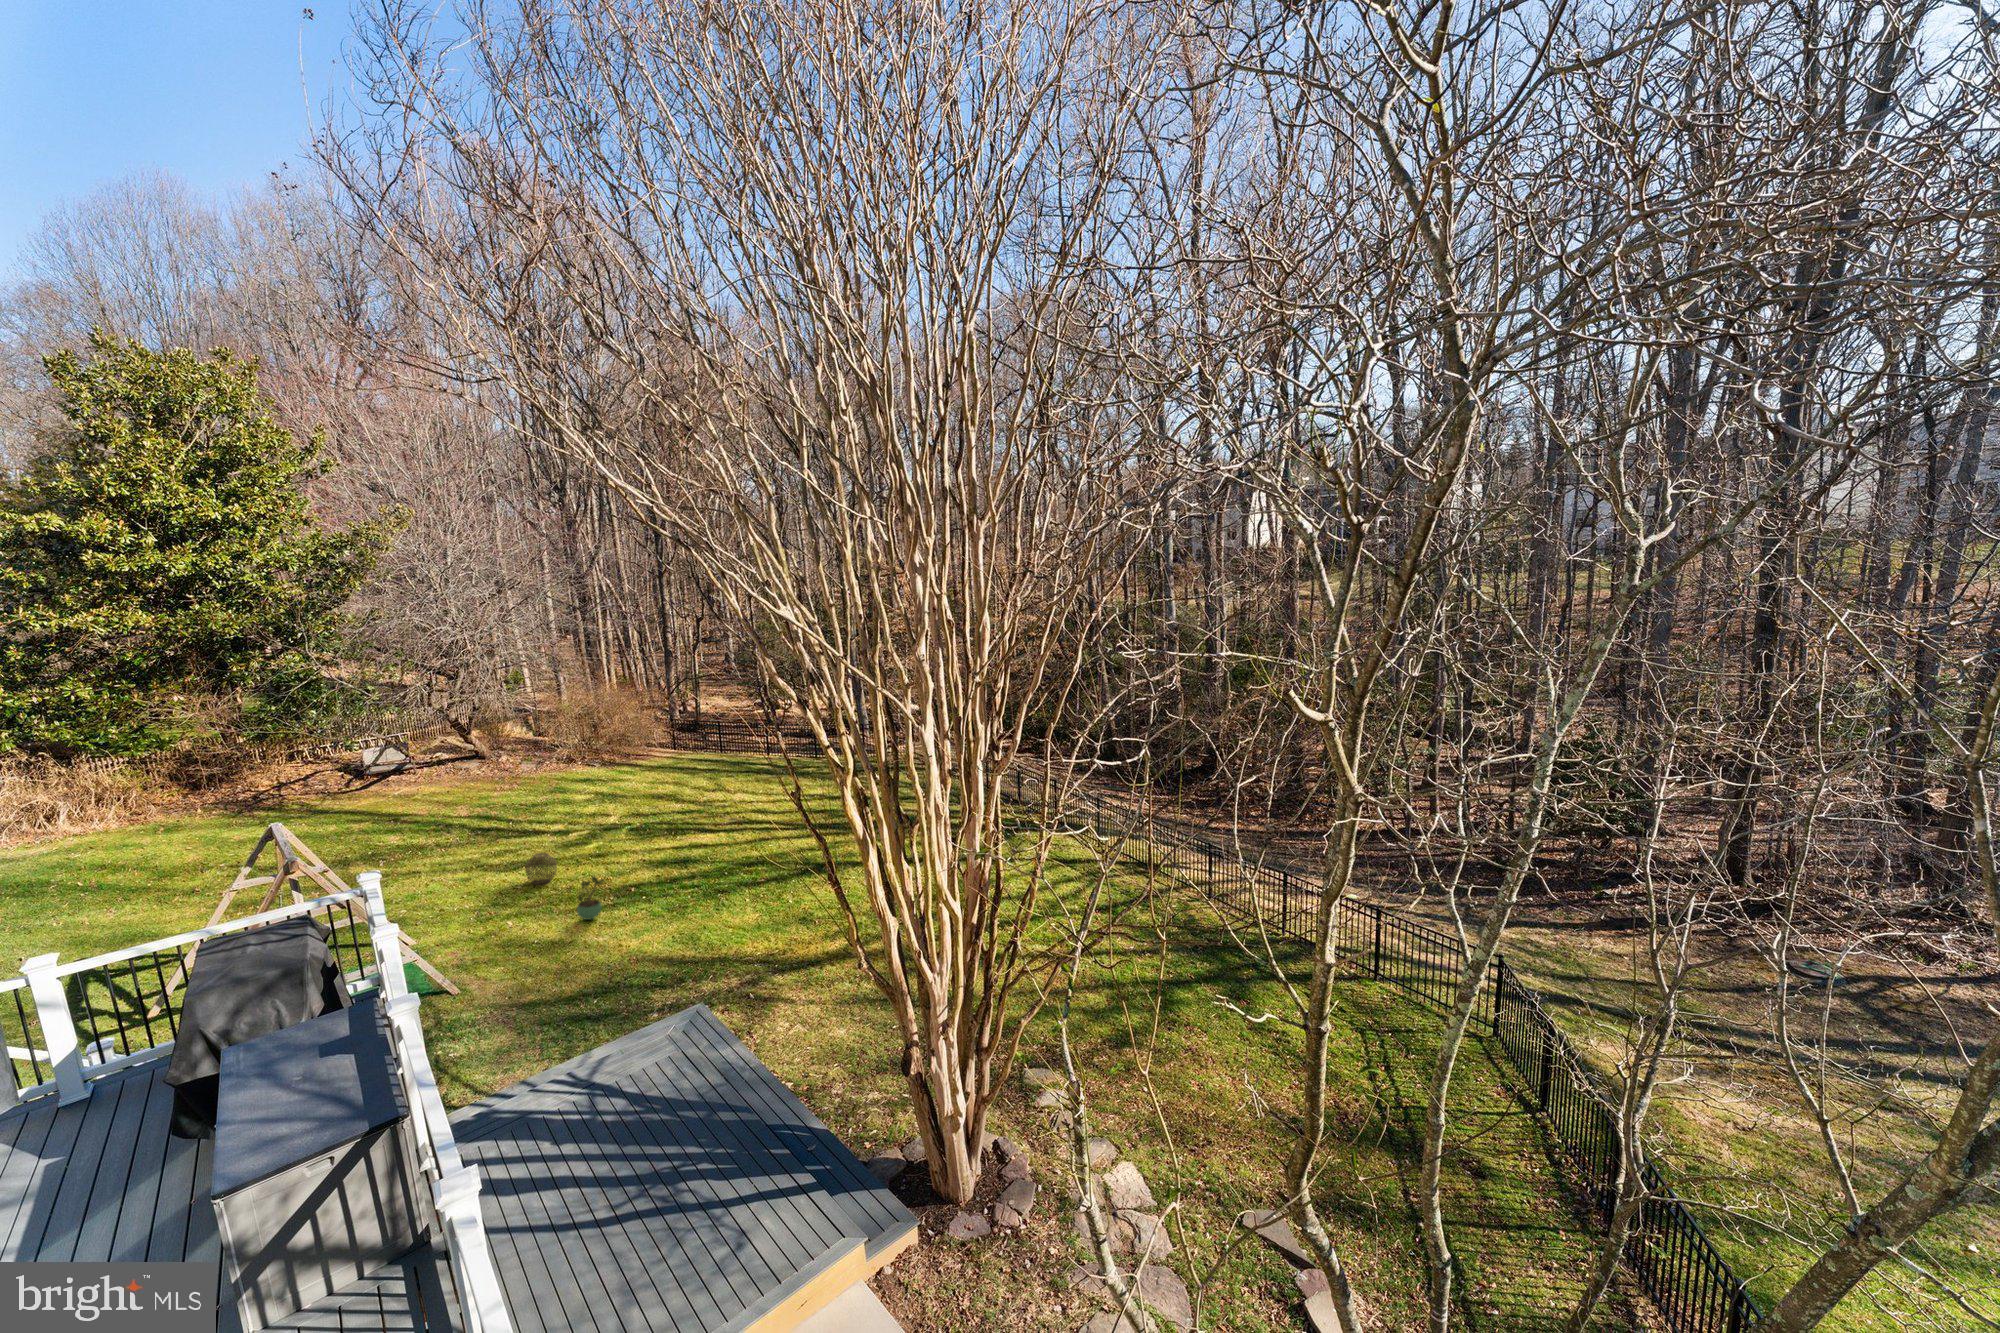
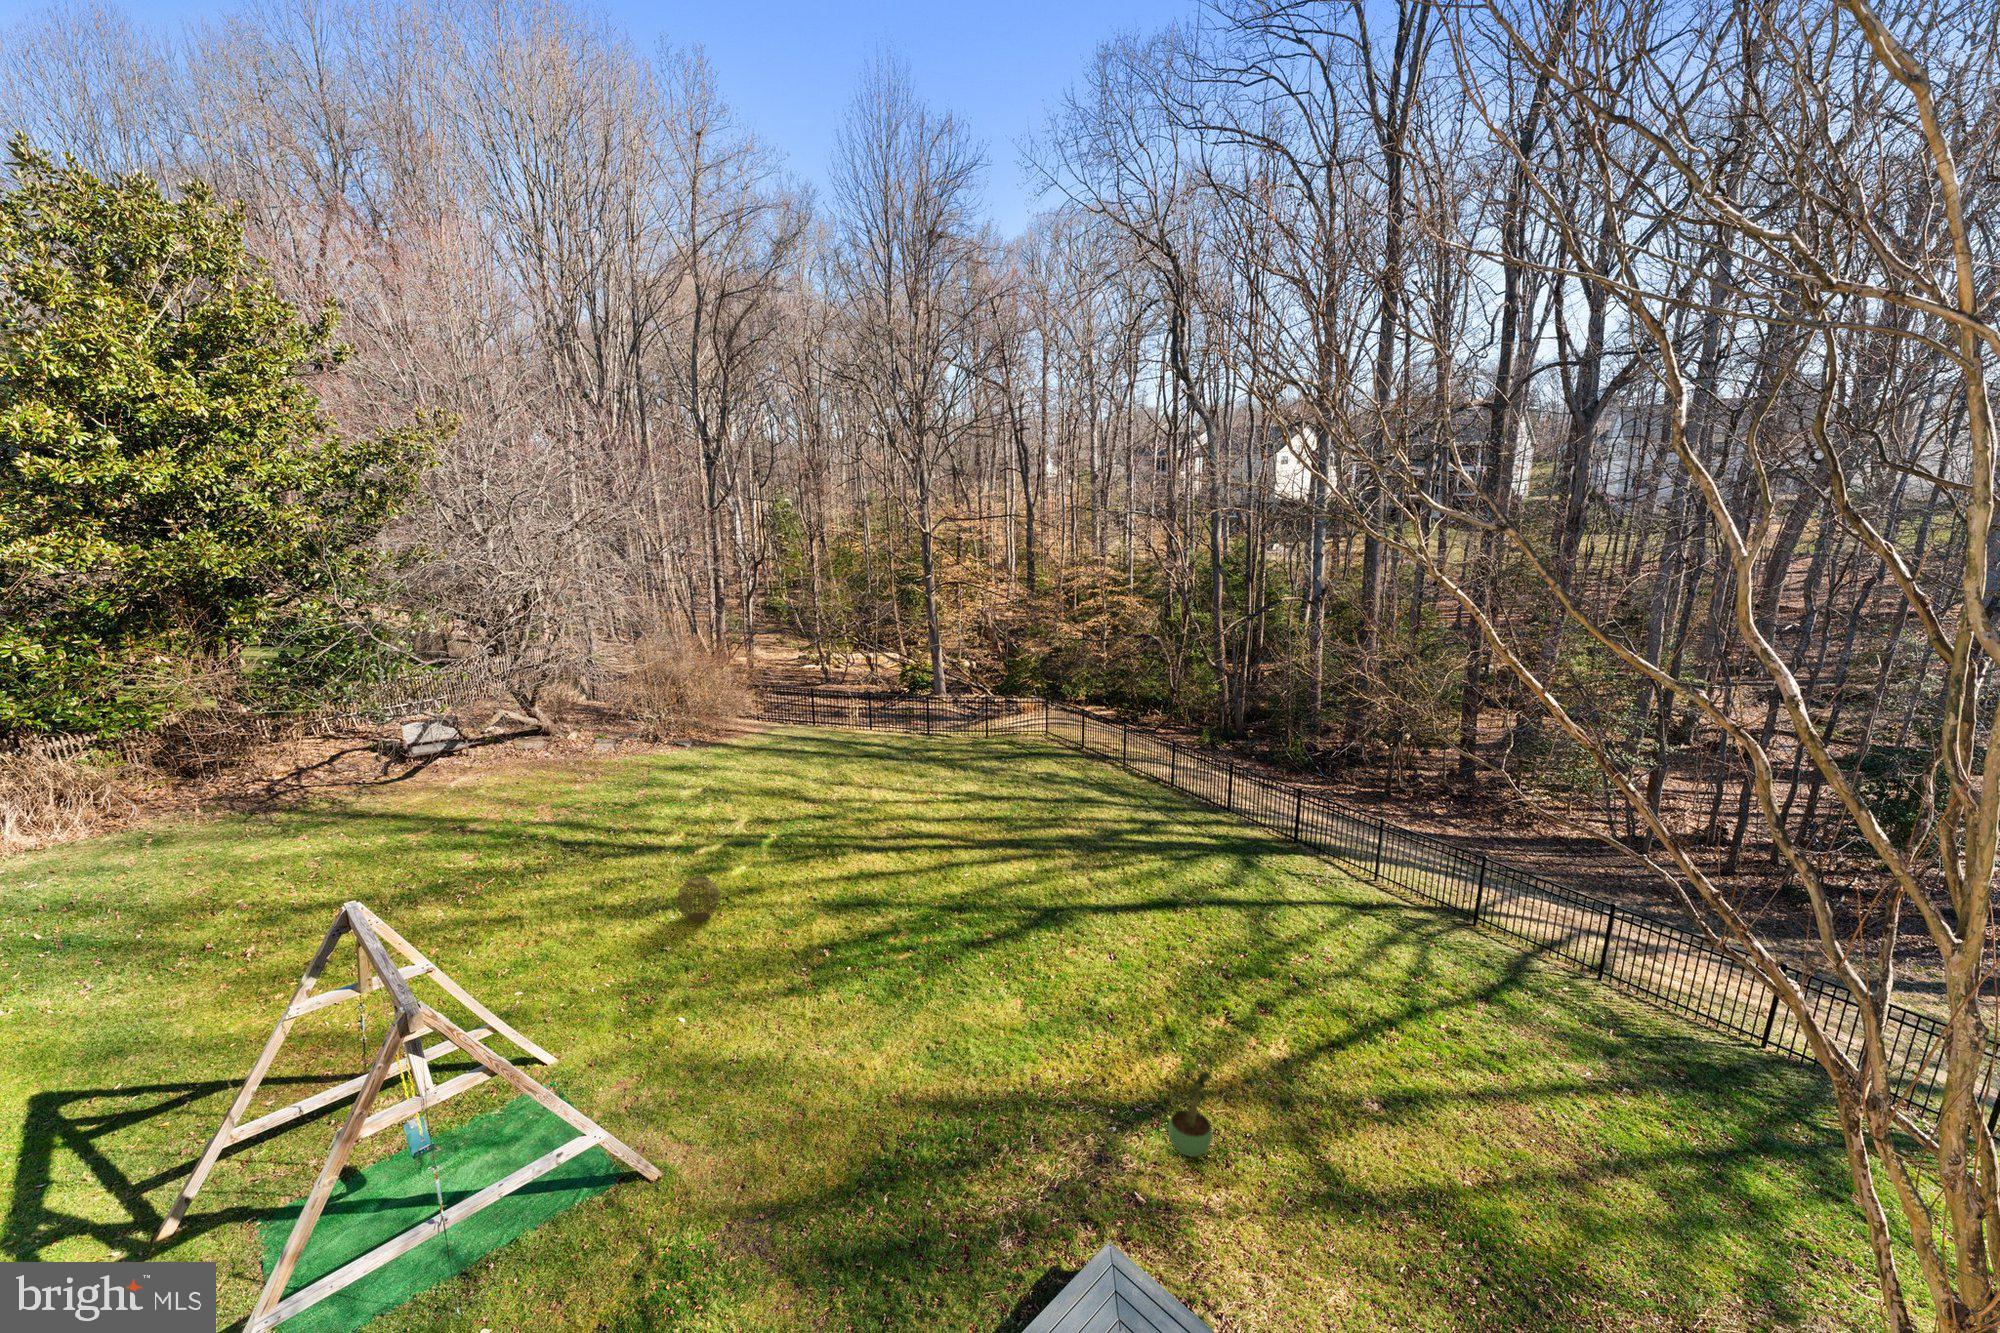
potted plant: present [577,876,604,920] -> present [1168,1071,1213,1157]

